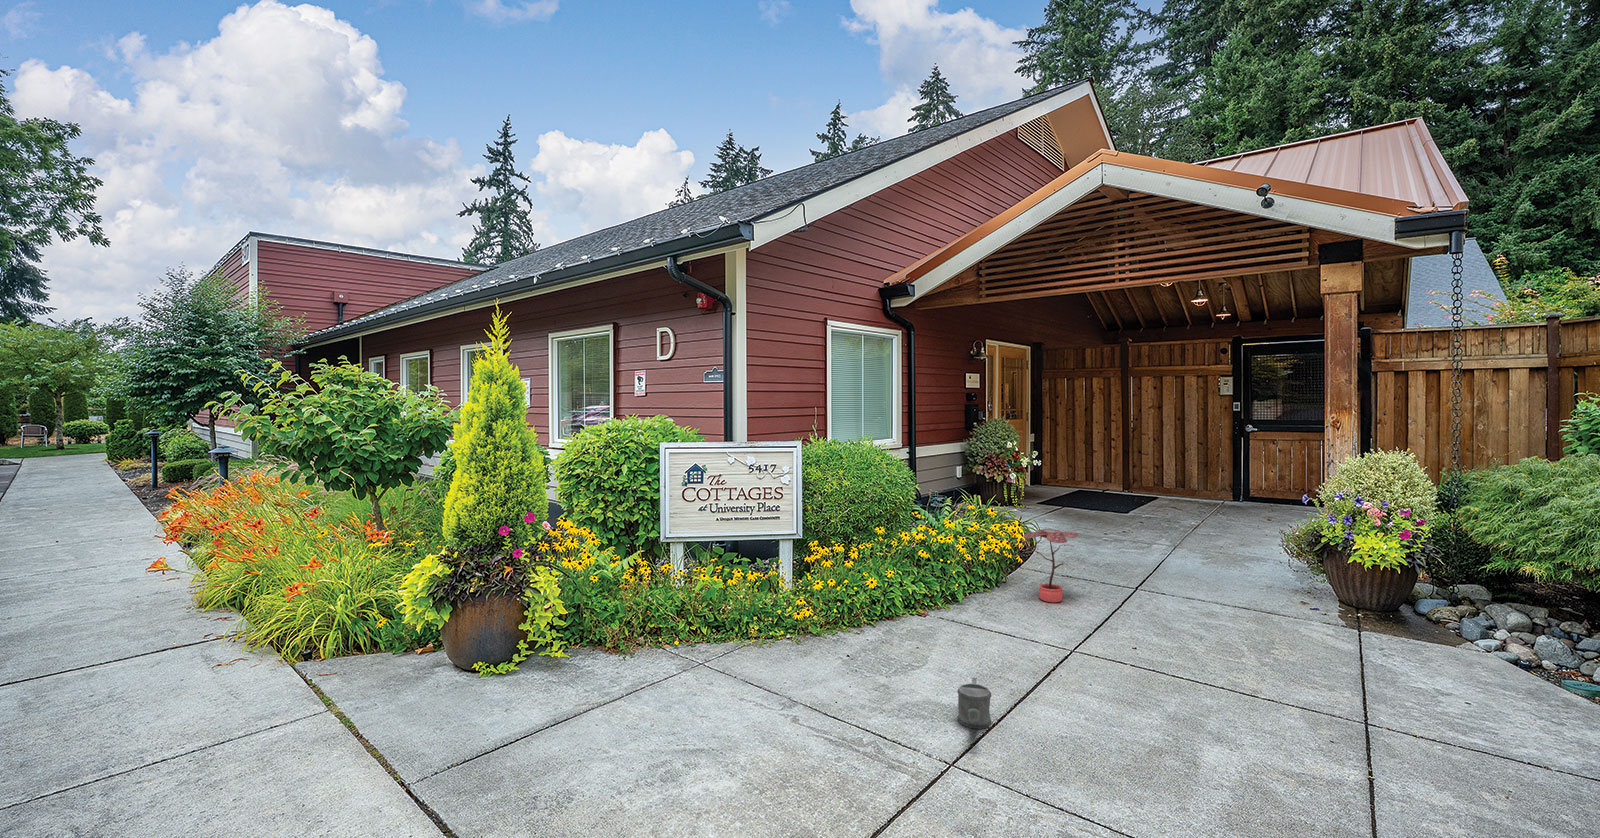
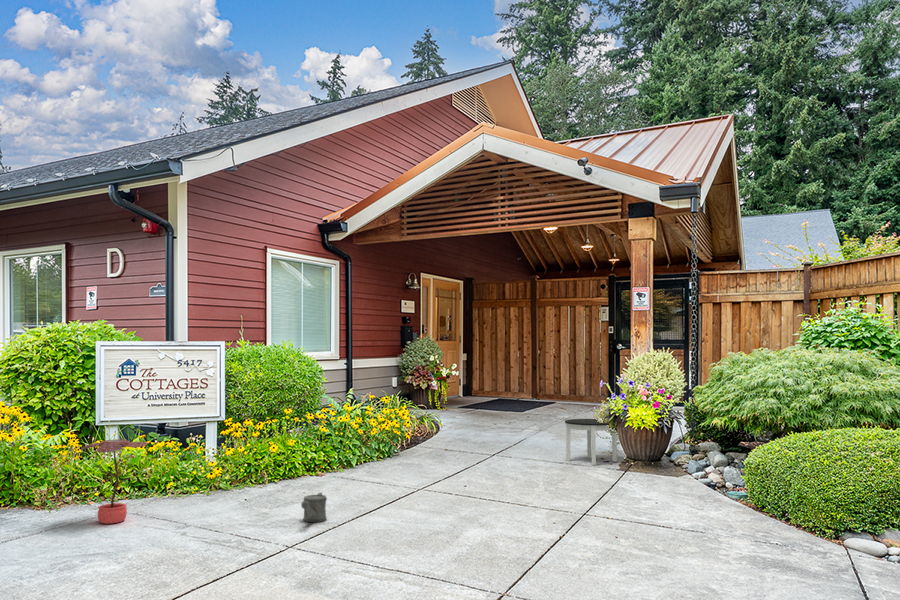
potted plant: present [1024,529,1078,602] -> present [81,439,148,524]
round table: none [1235,539,1321,609] -> present [565,419,617,465]

